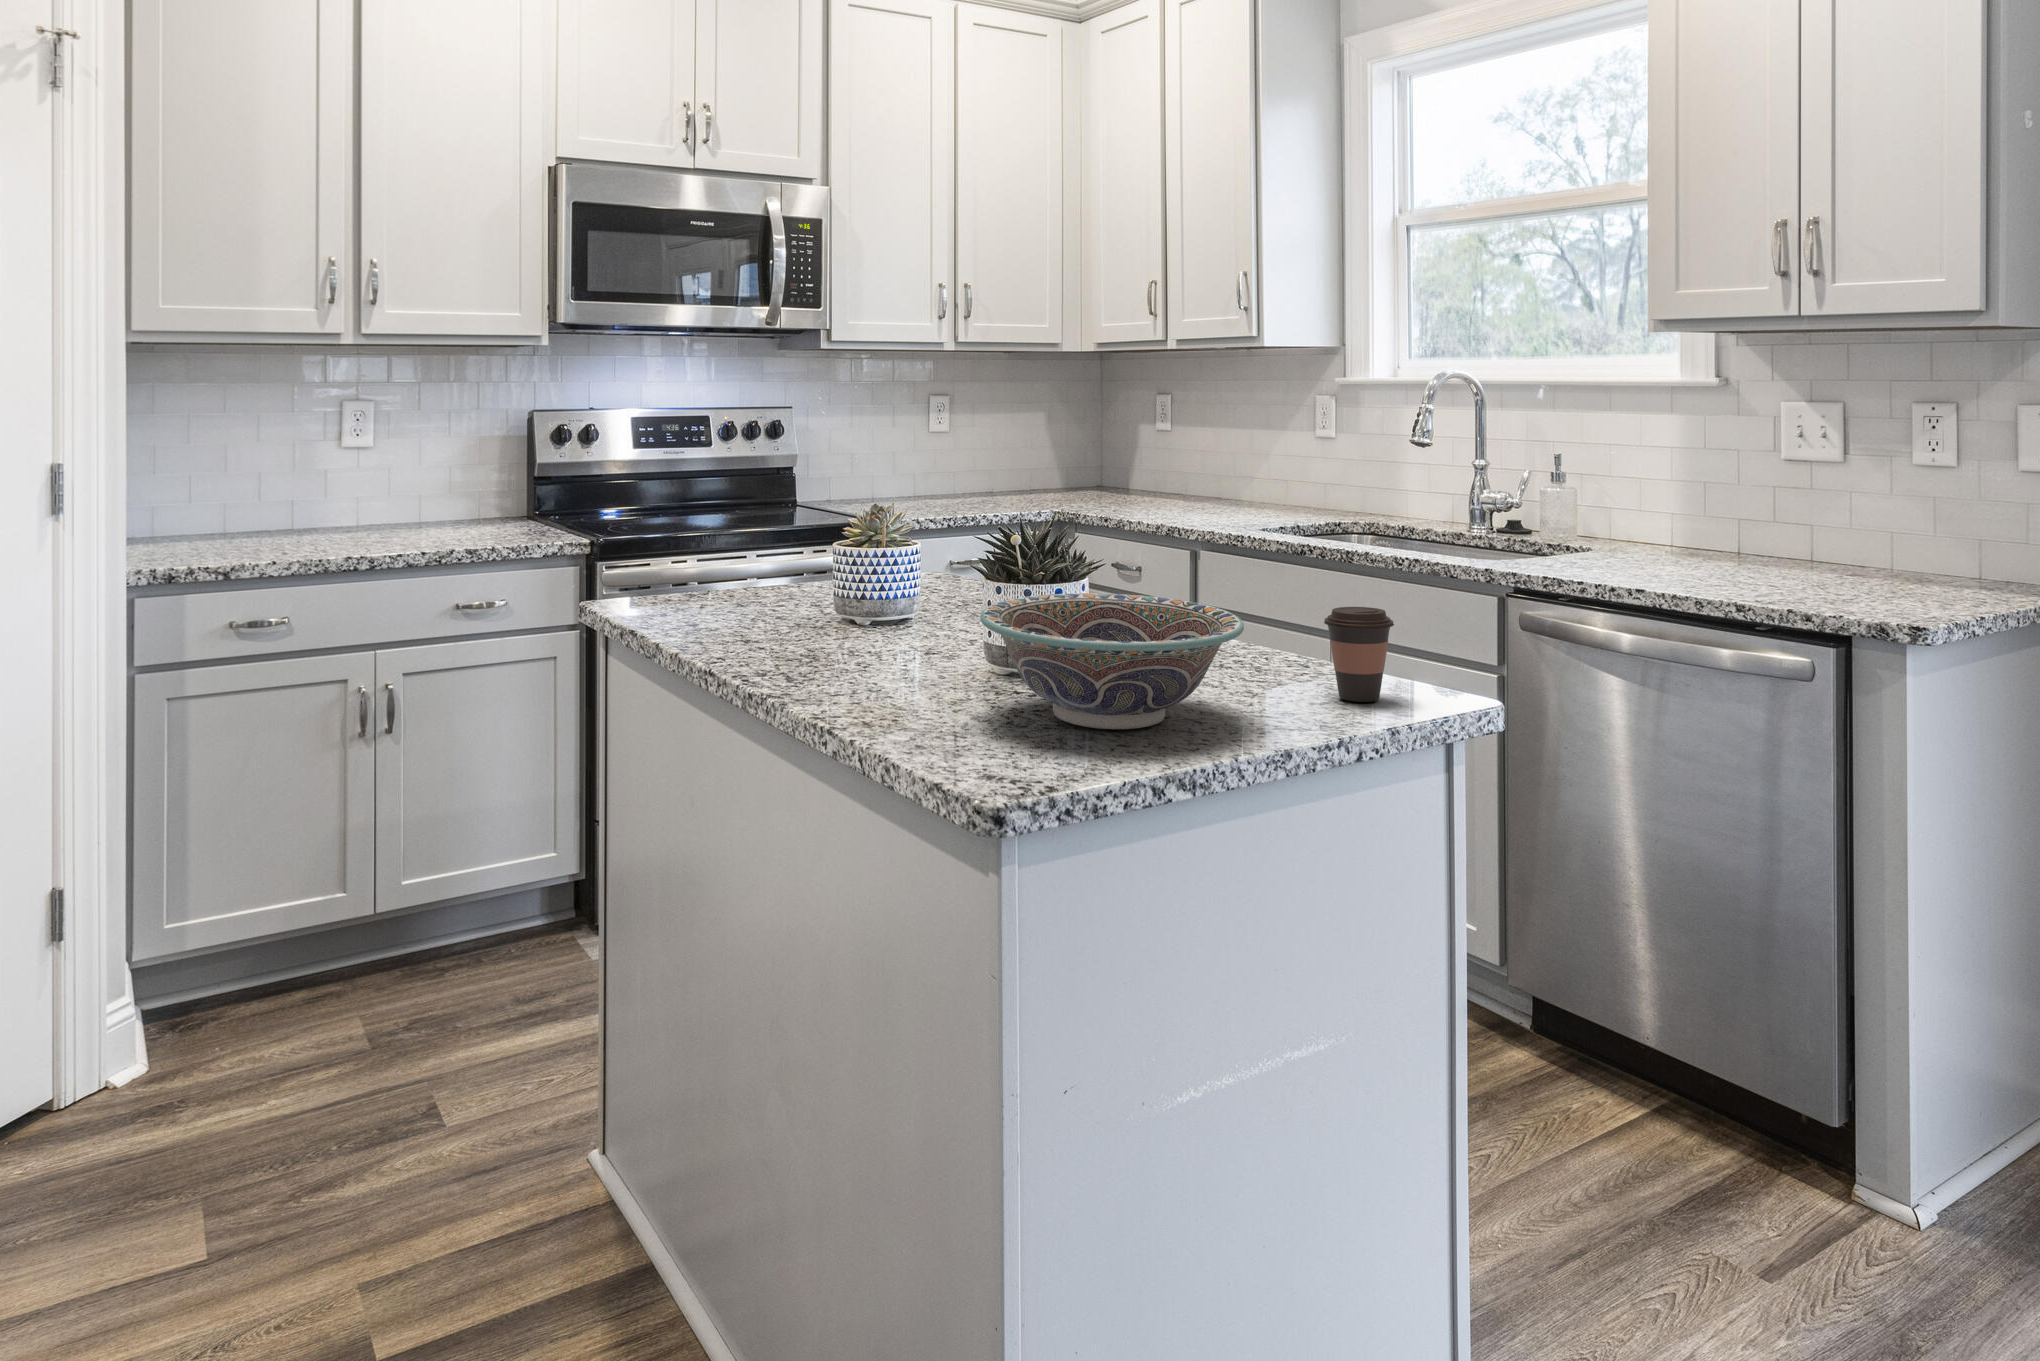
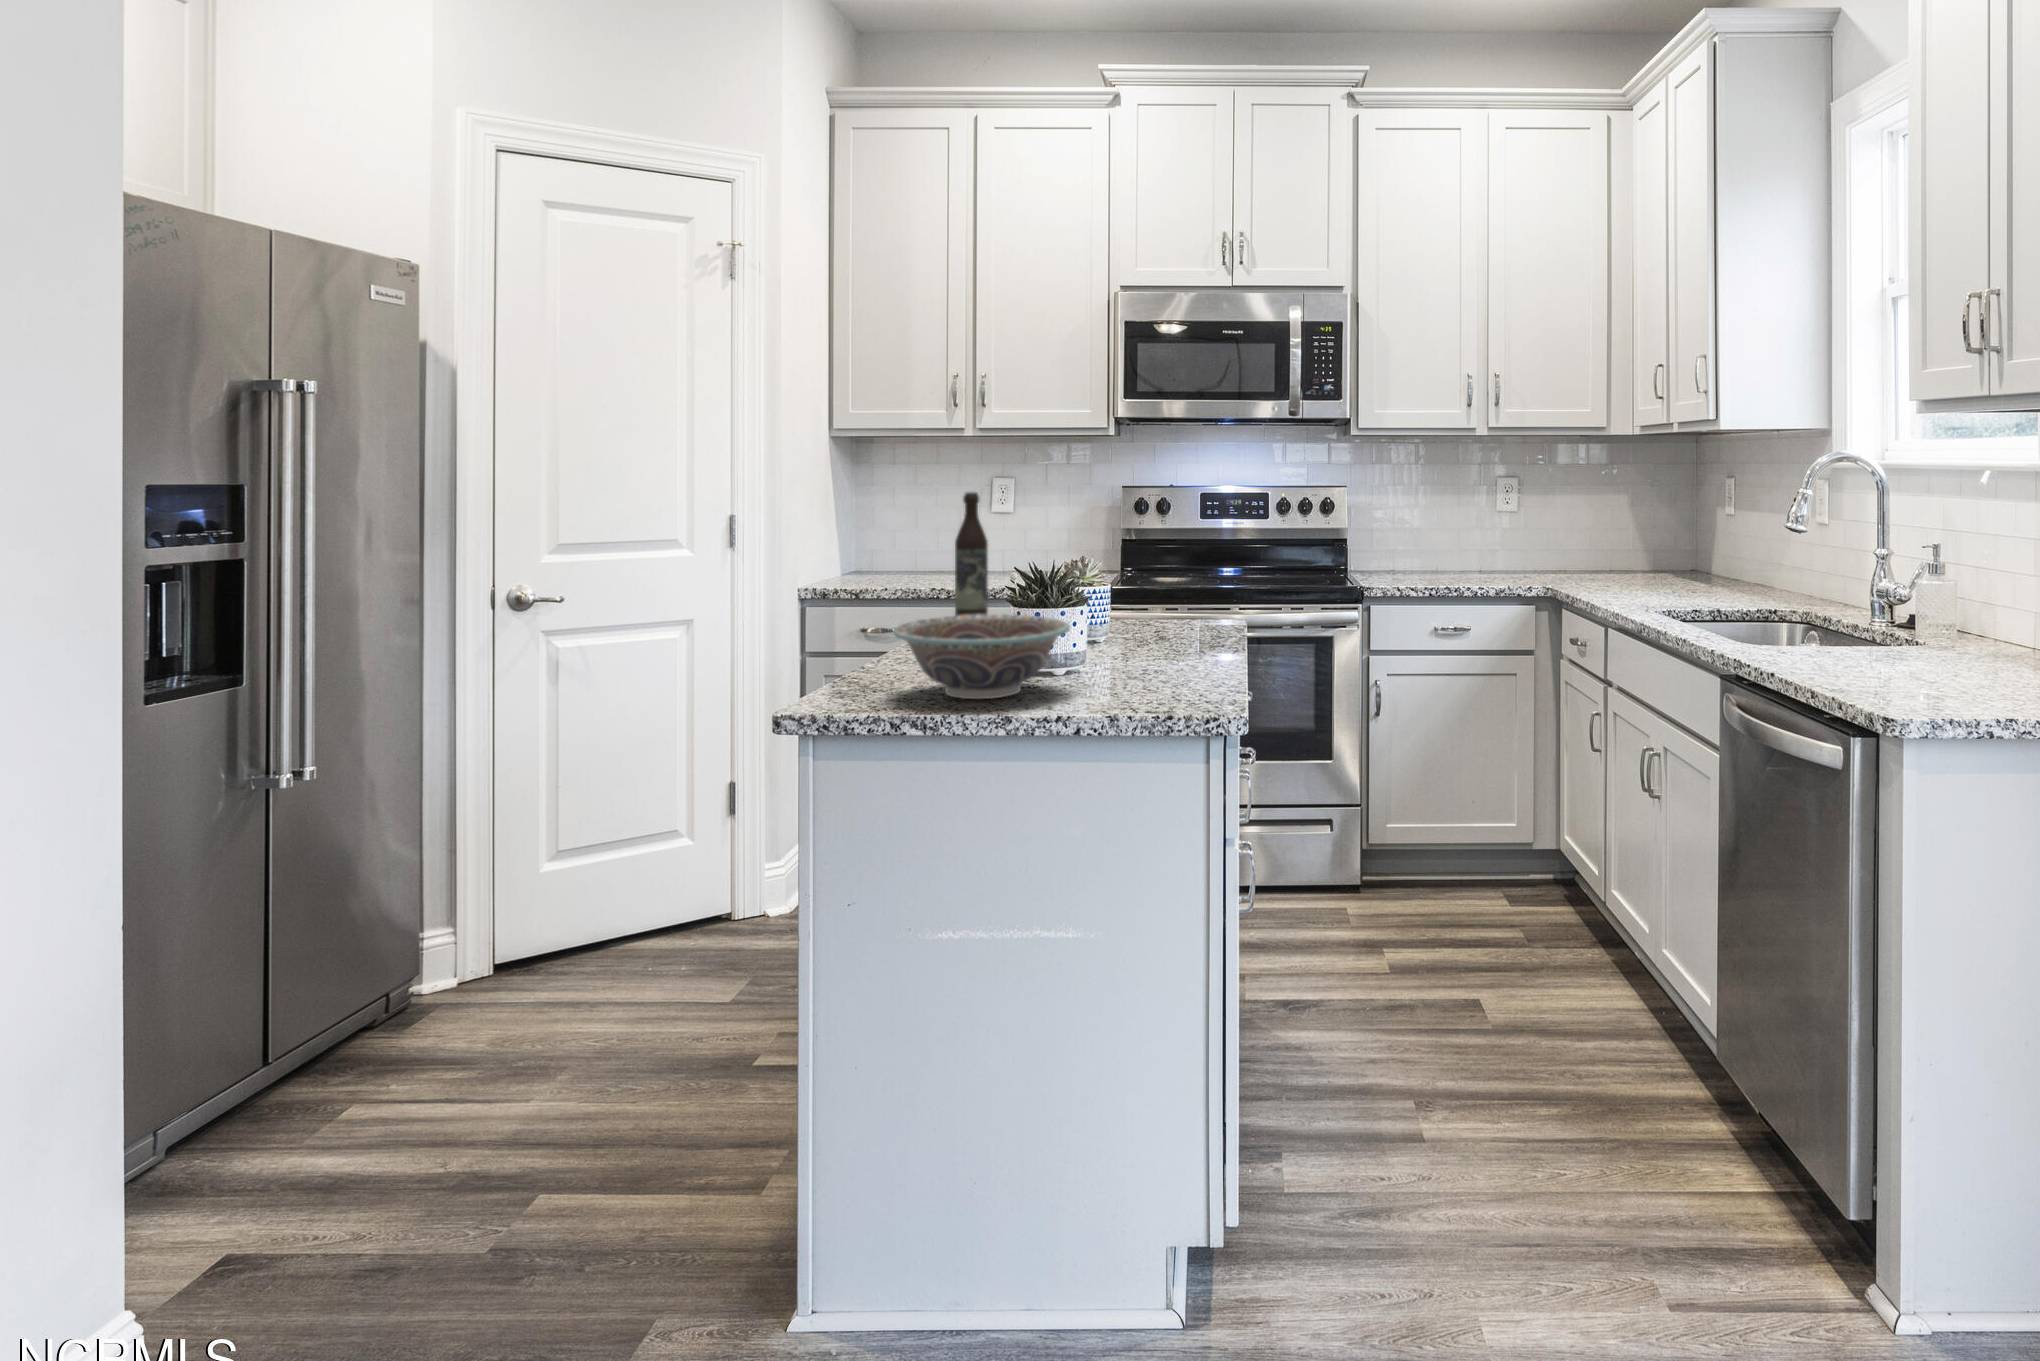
wine bottle: none [708,419,755,628] -> present [955,492,988,616]
coffee cup: present [1324,607,1394,702] -> none [1143,635,1192,702]

